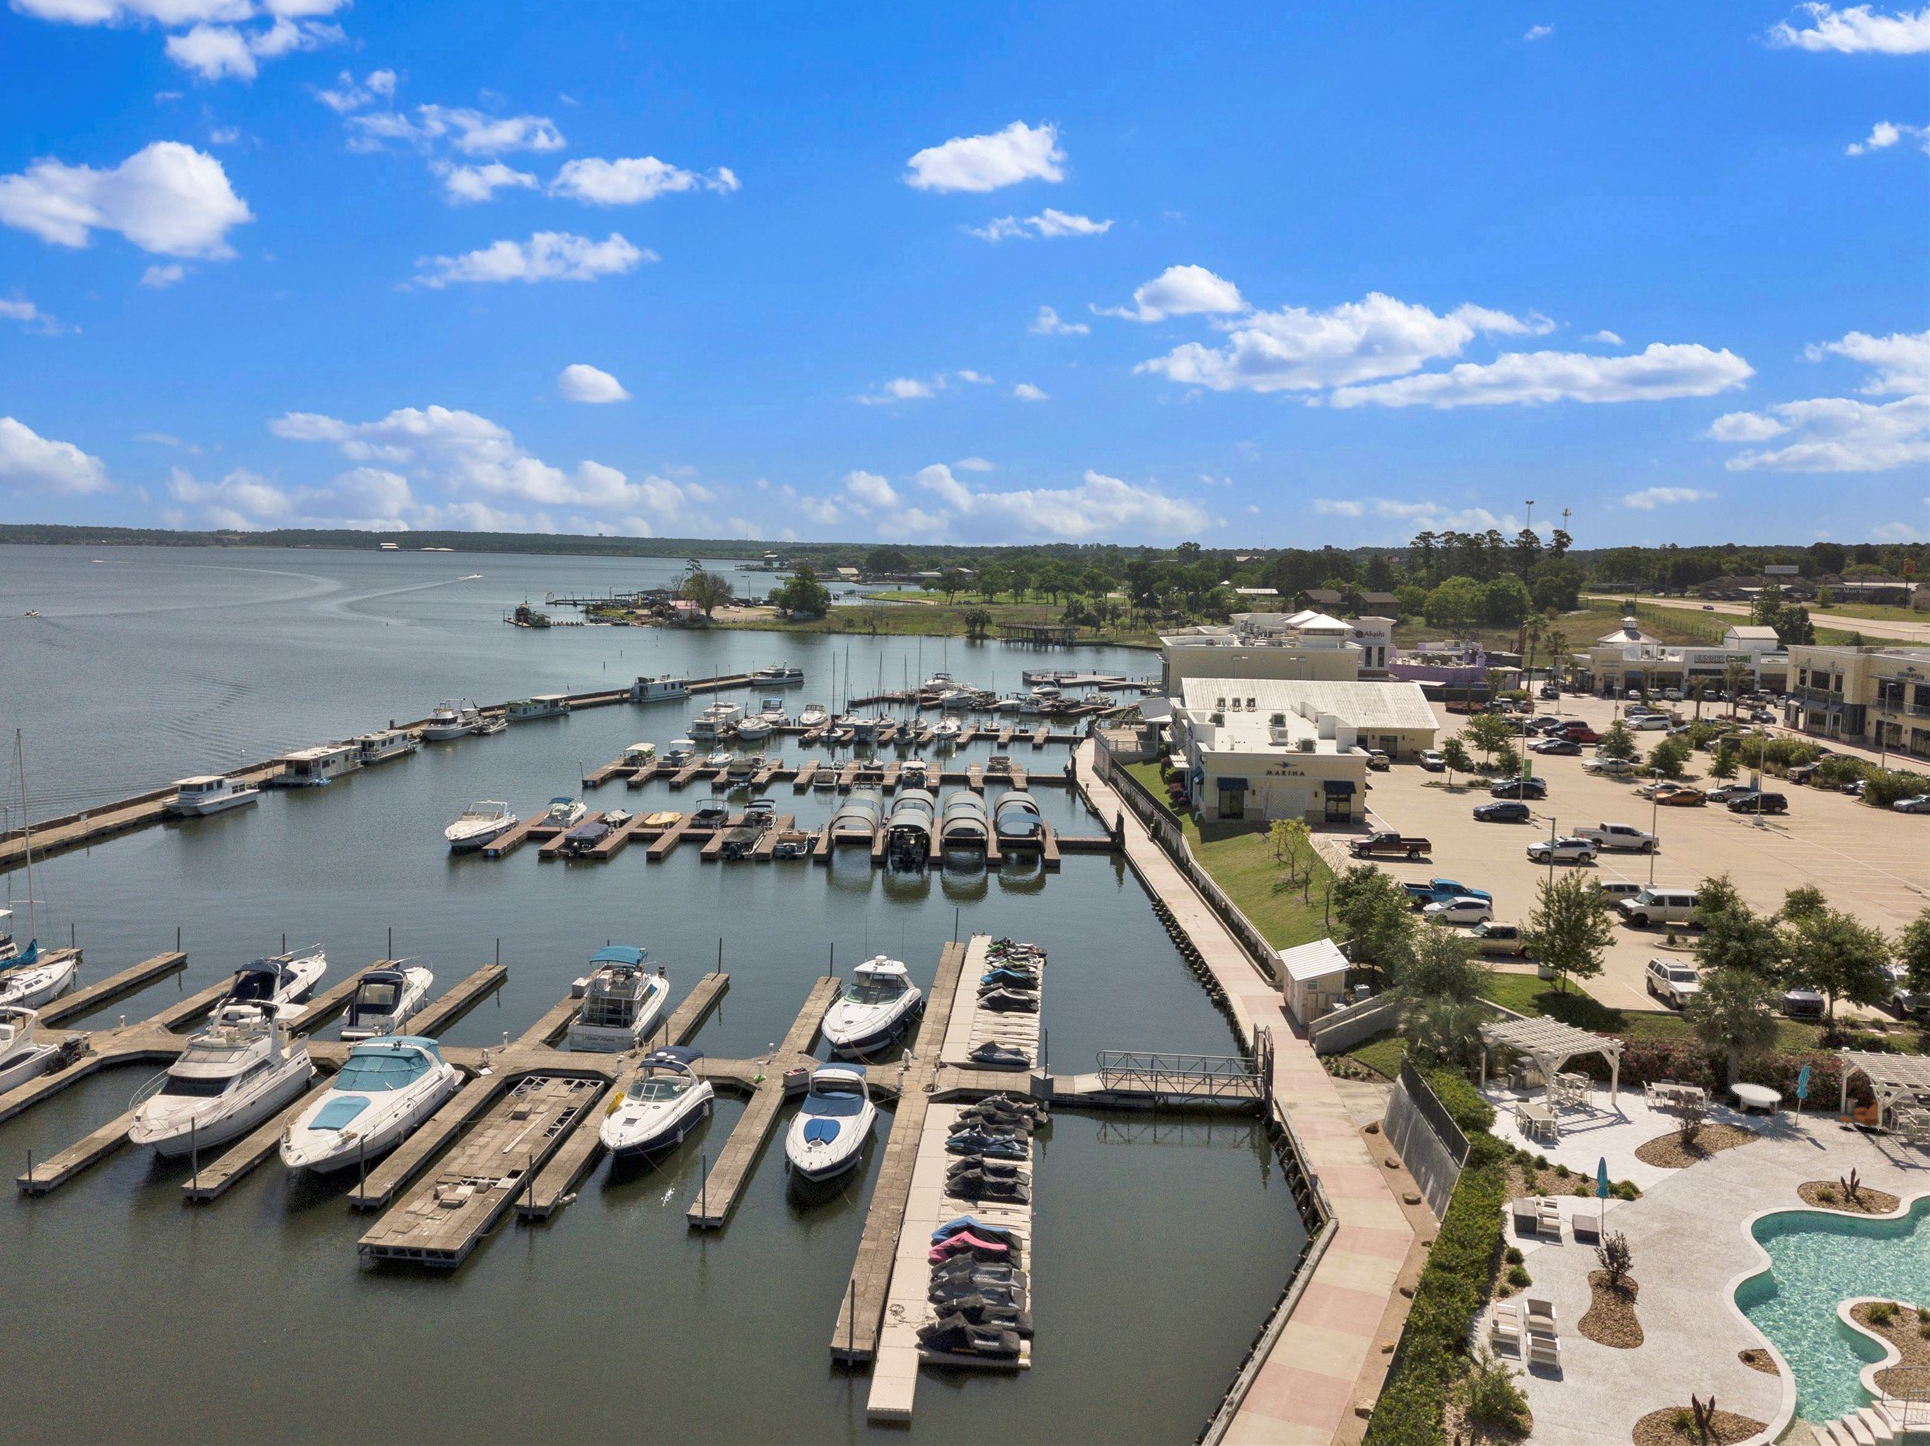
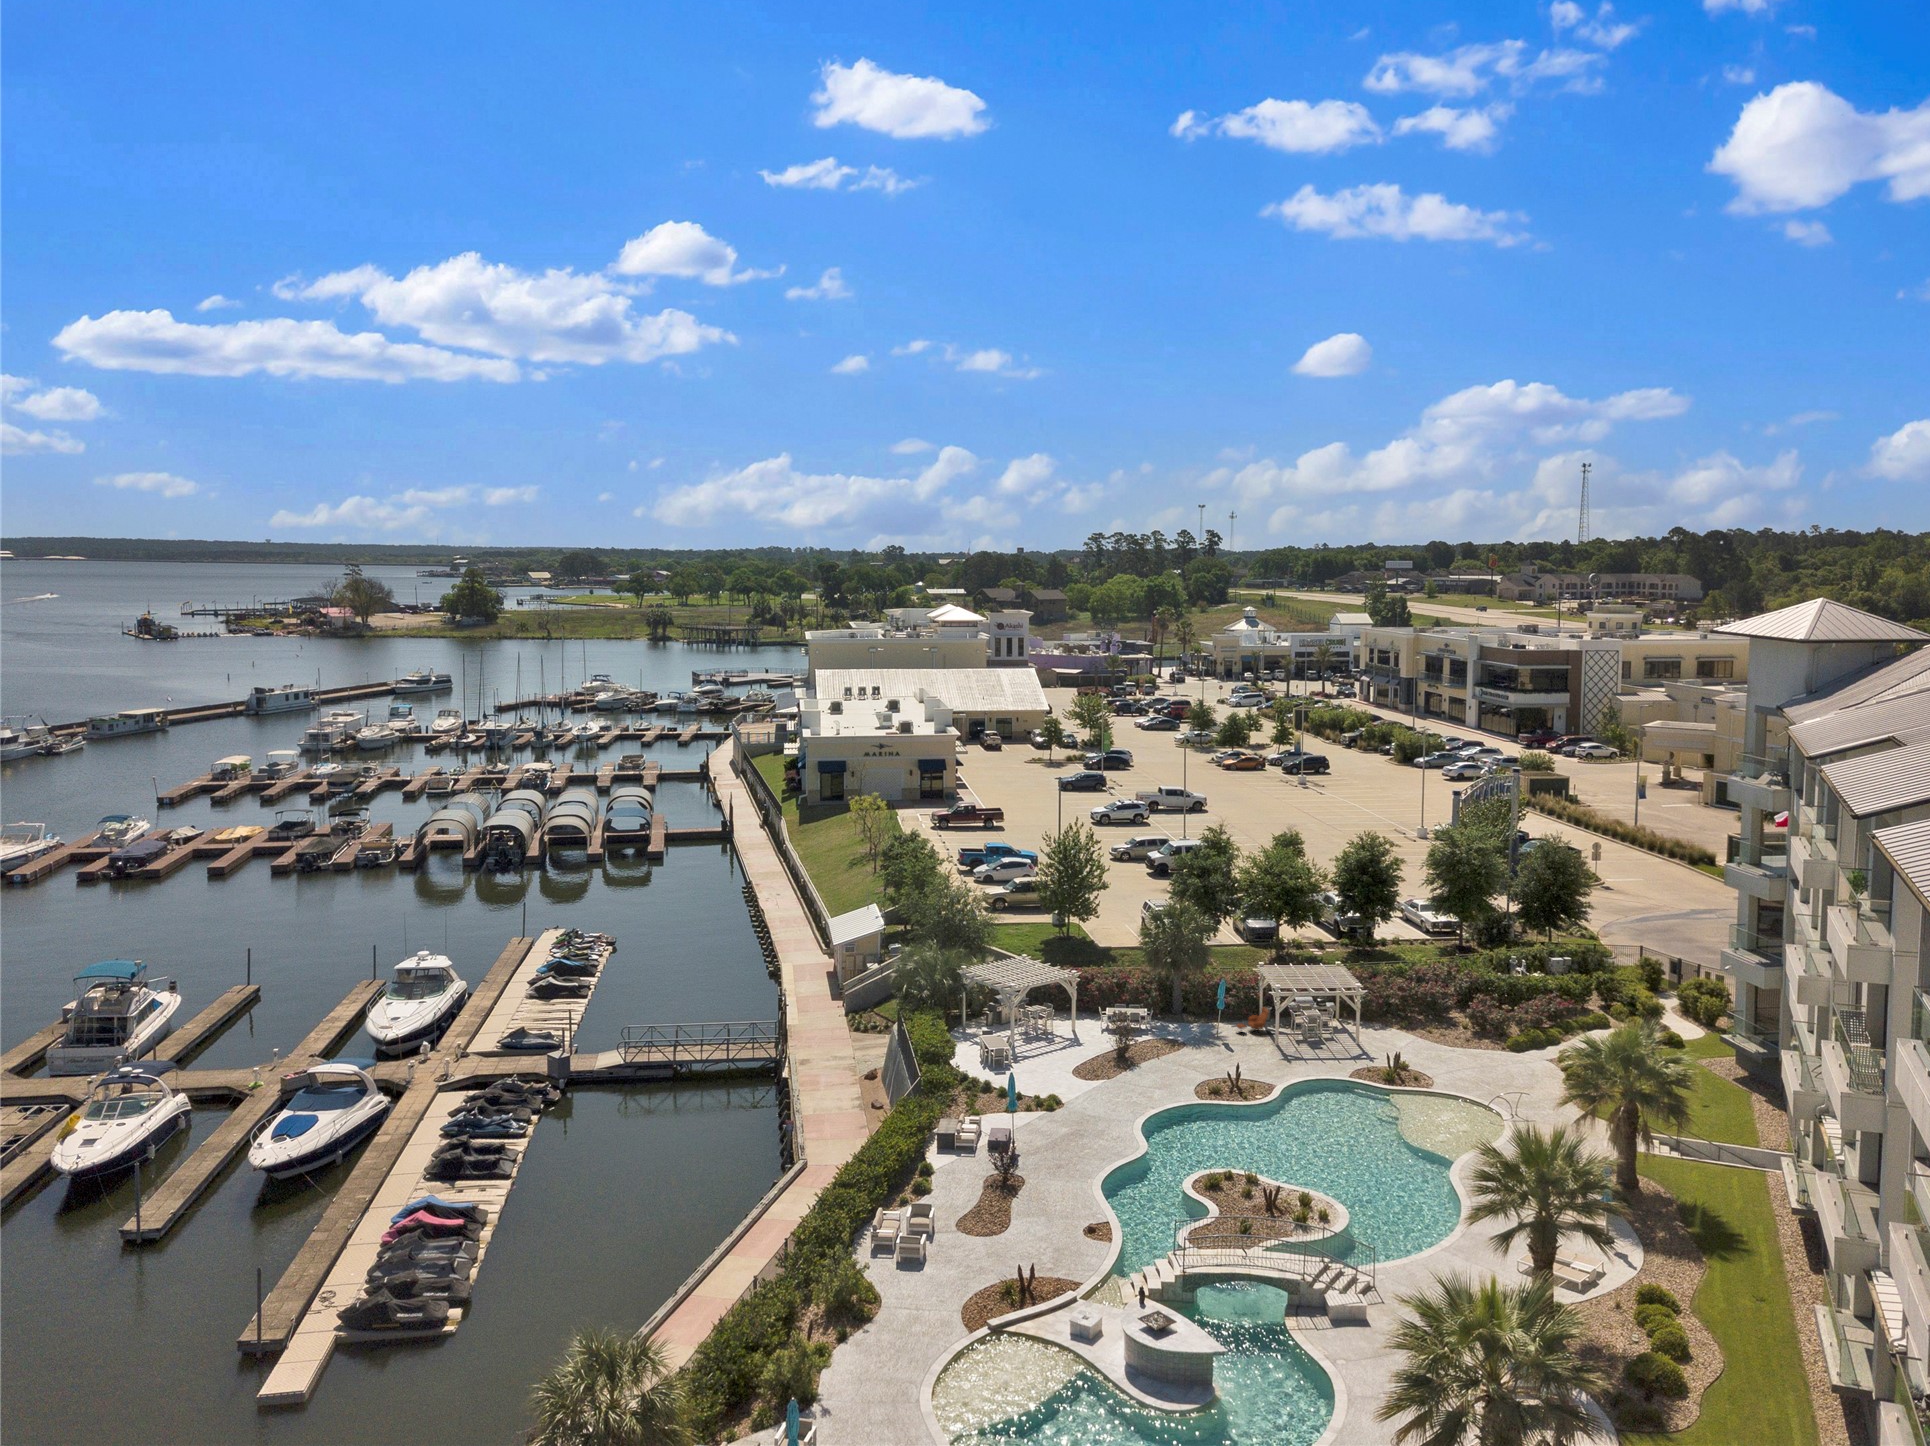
round table: present [1731,1083,1781,1114] -> none [1163,1004,1198,1027]

